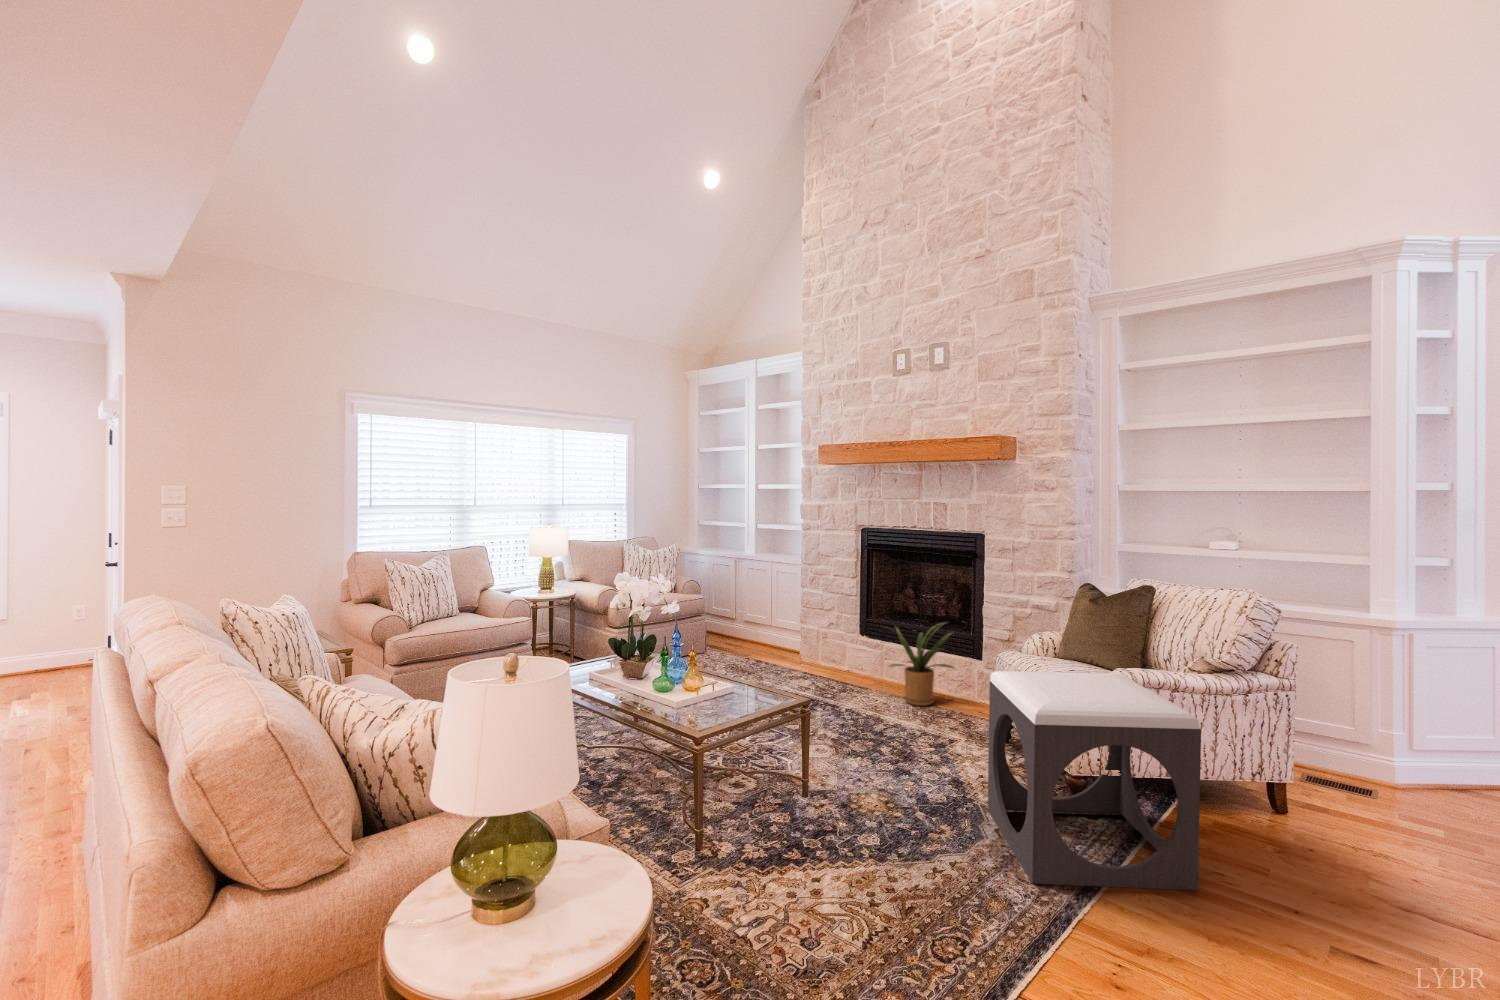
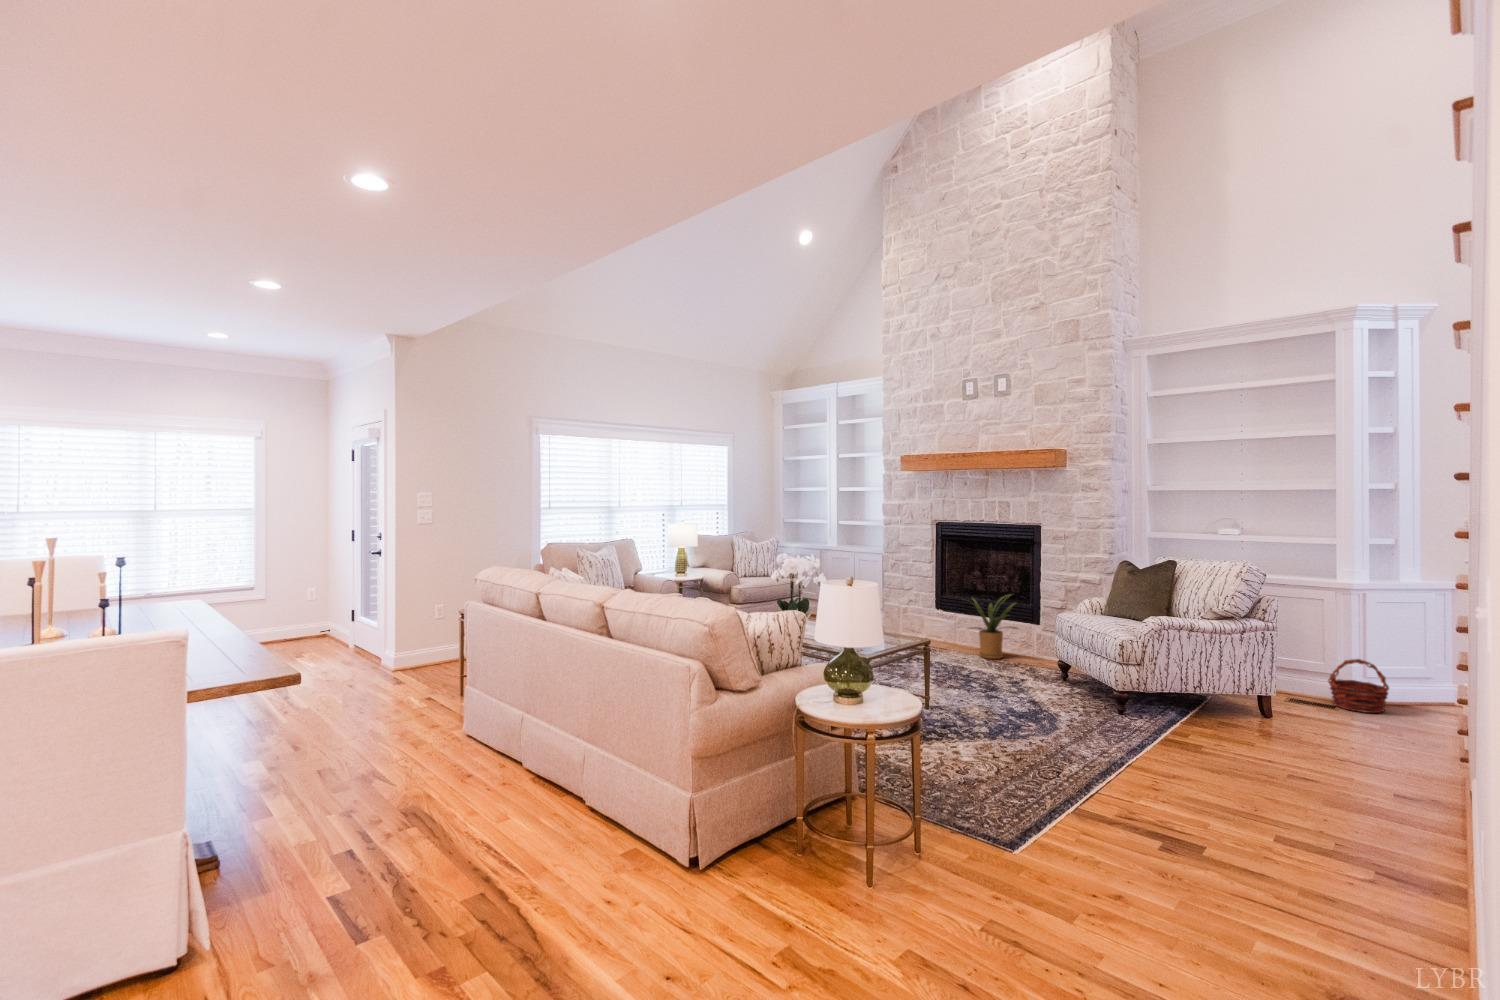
footstool: present [988,671,1201,890] -> none [1059,618,1207,752]
basket: none [1360,727,1449,807] -> present [1328,659,1389,713]

